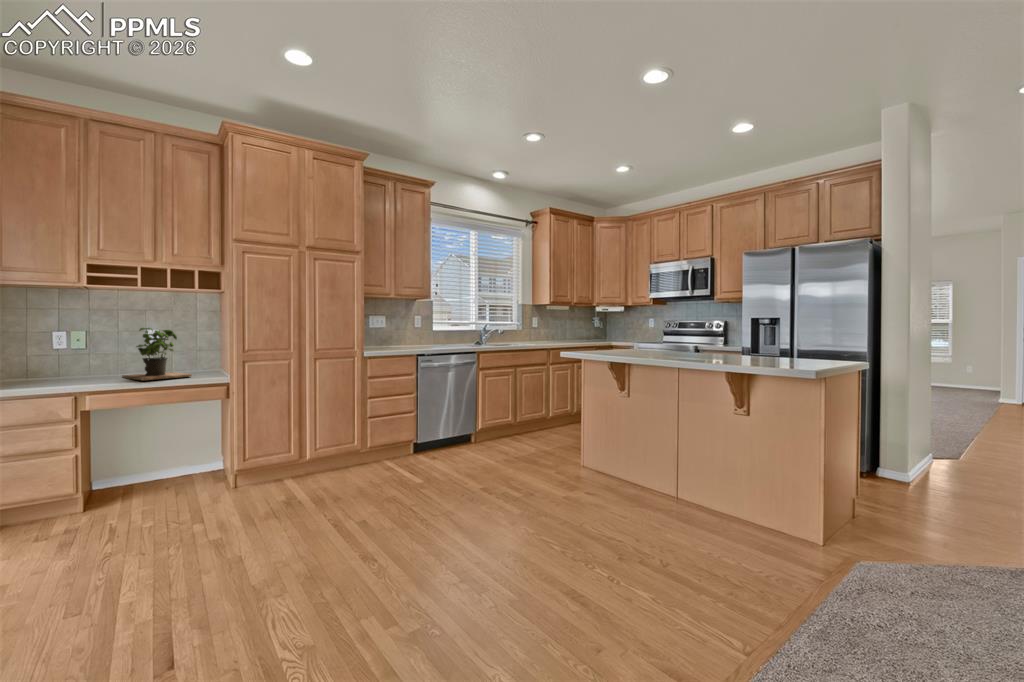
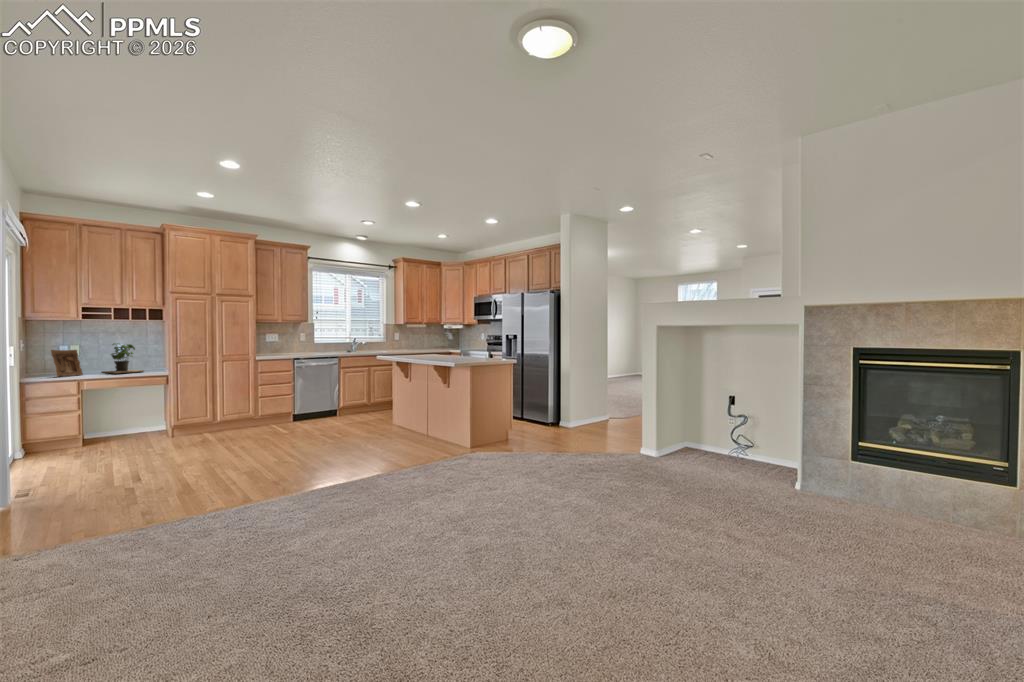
picture frame: none [31,338,89,387] -> present [51,350,83,376]

